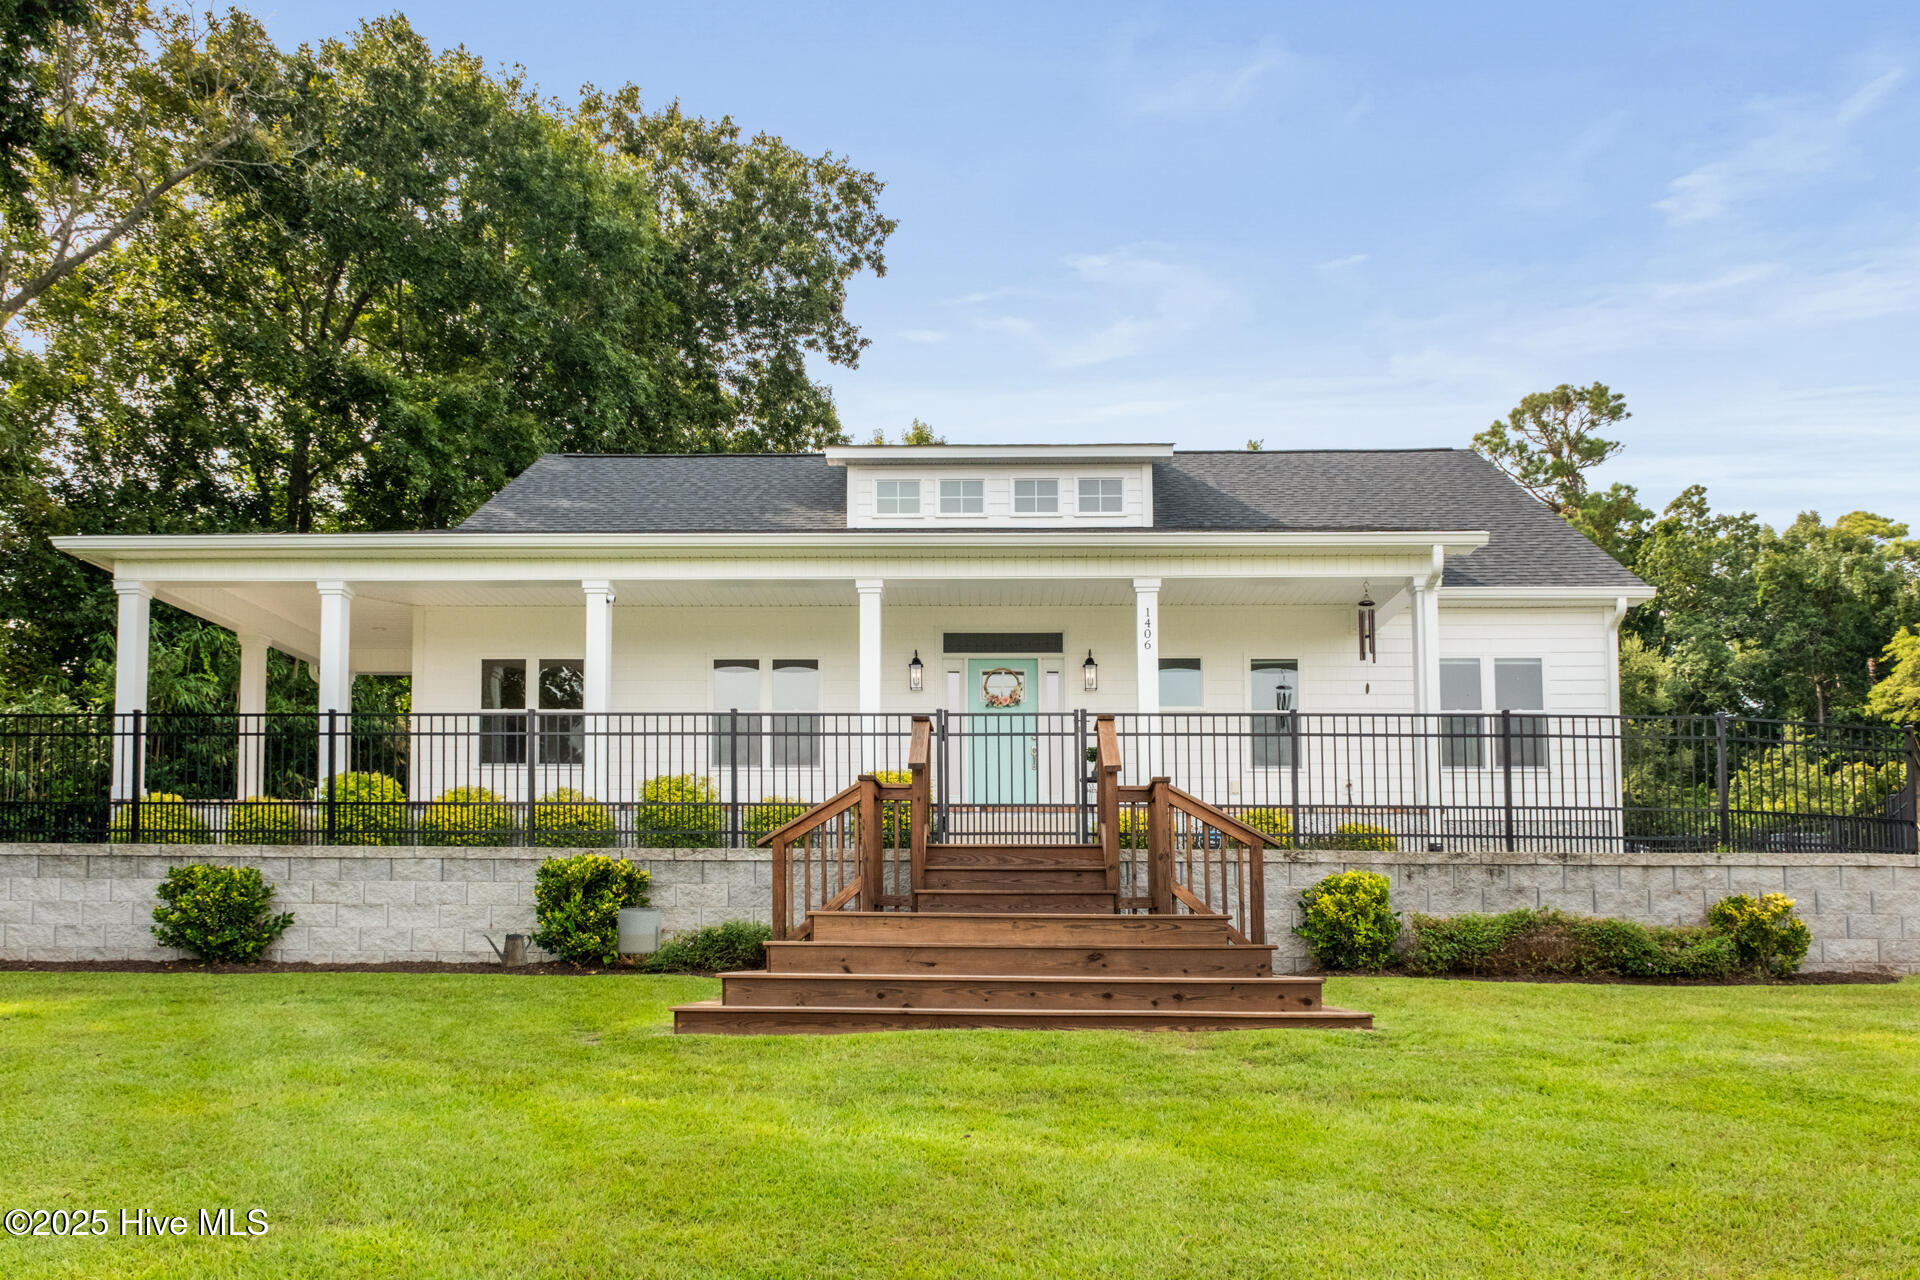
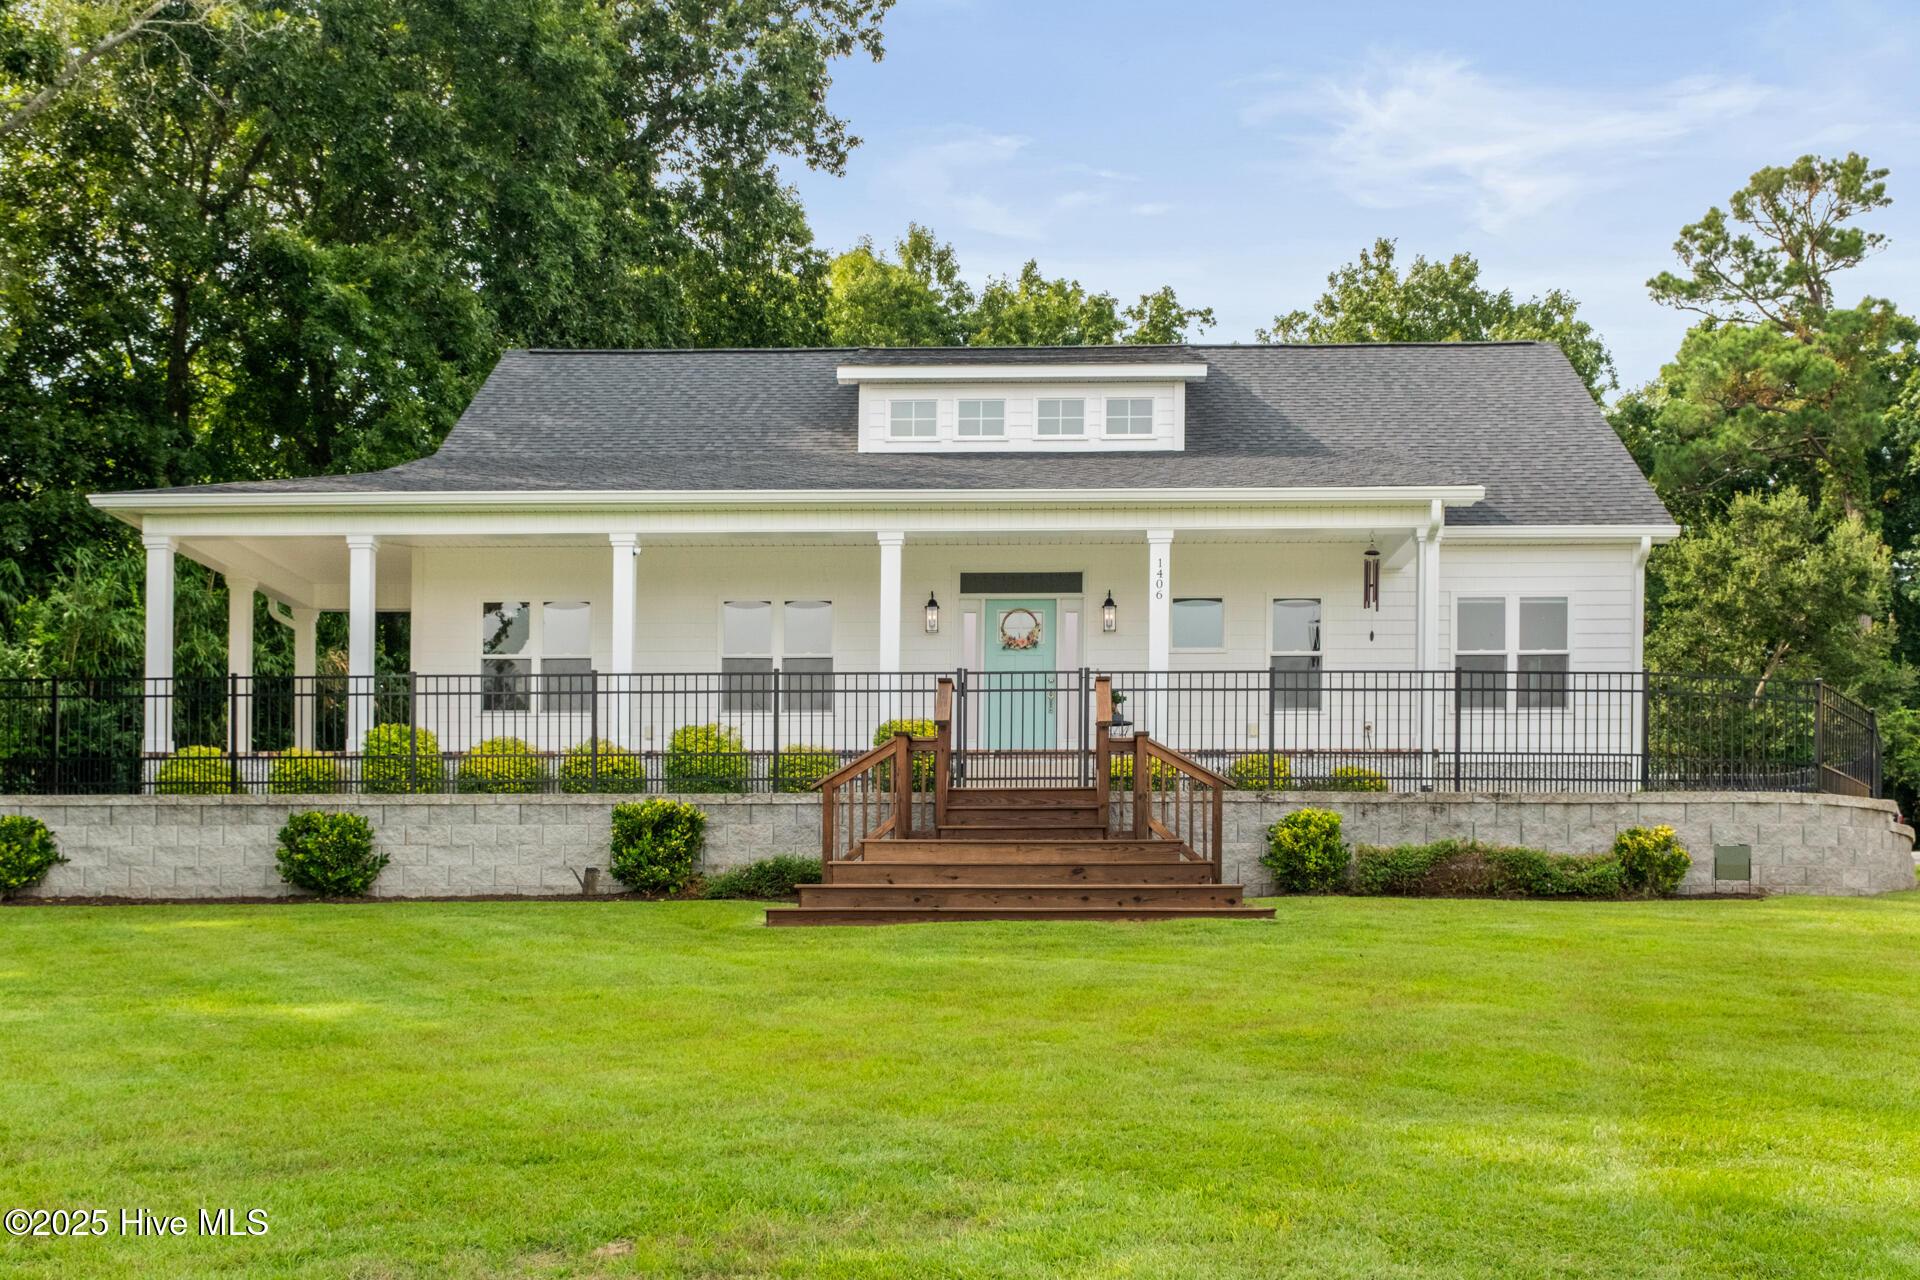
planter: present [617,908,661,962] -> present [1714,844,1752,894]

